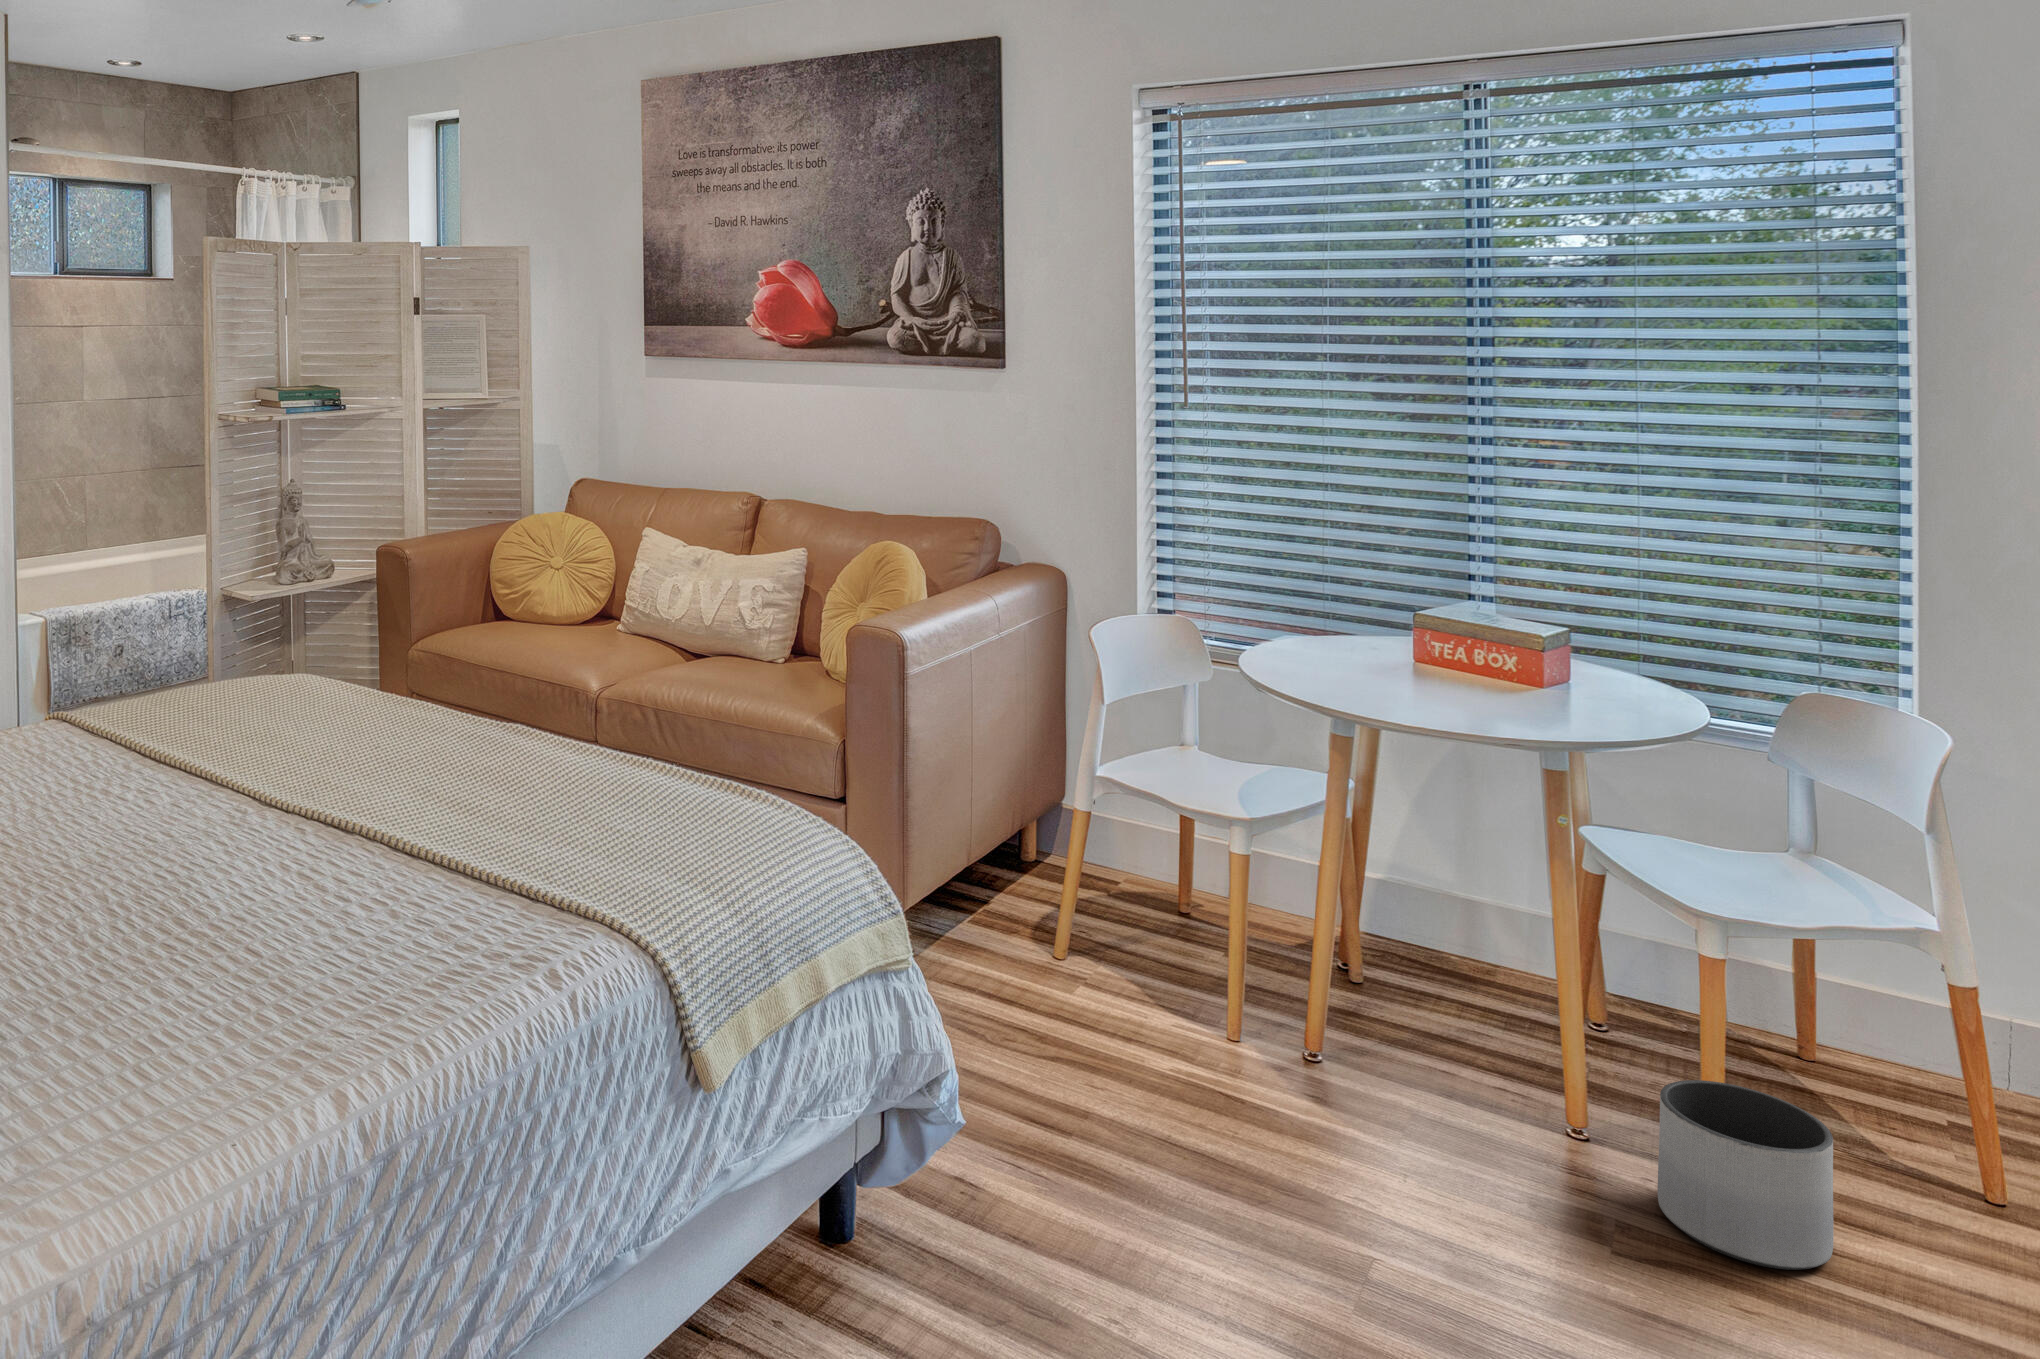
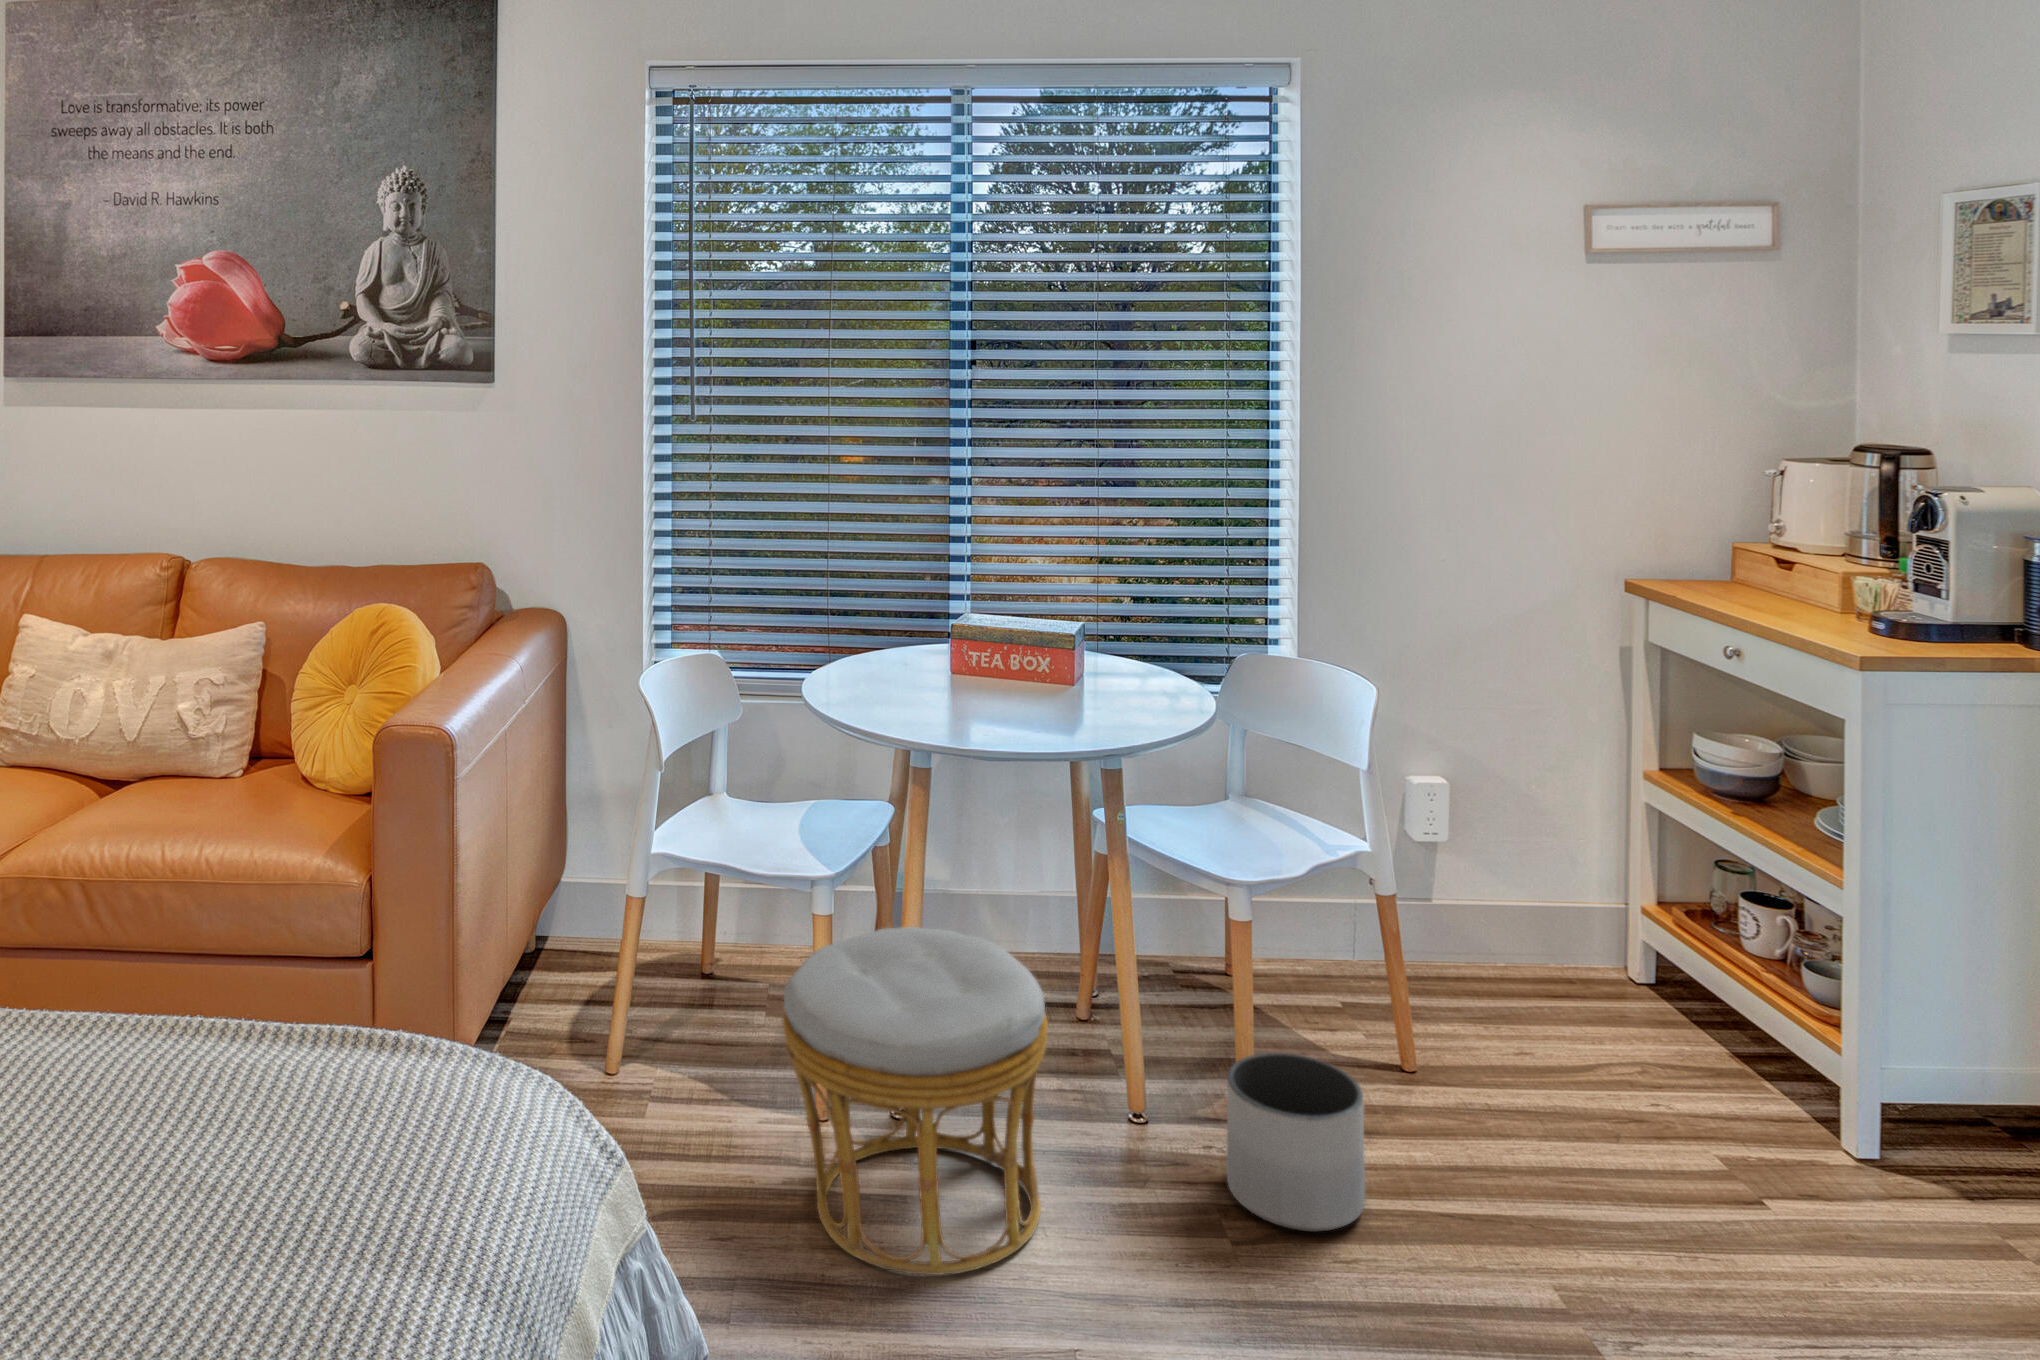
ottoman: none [1172,871,1440,1175] -> present [783,927,1048,1275]

